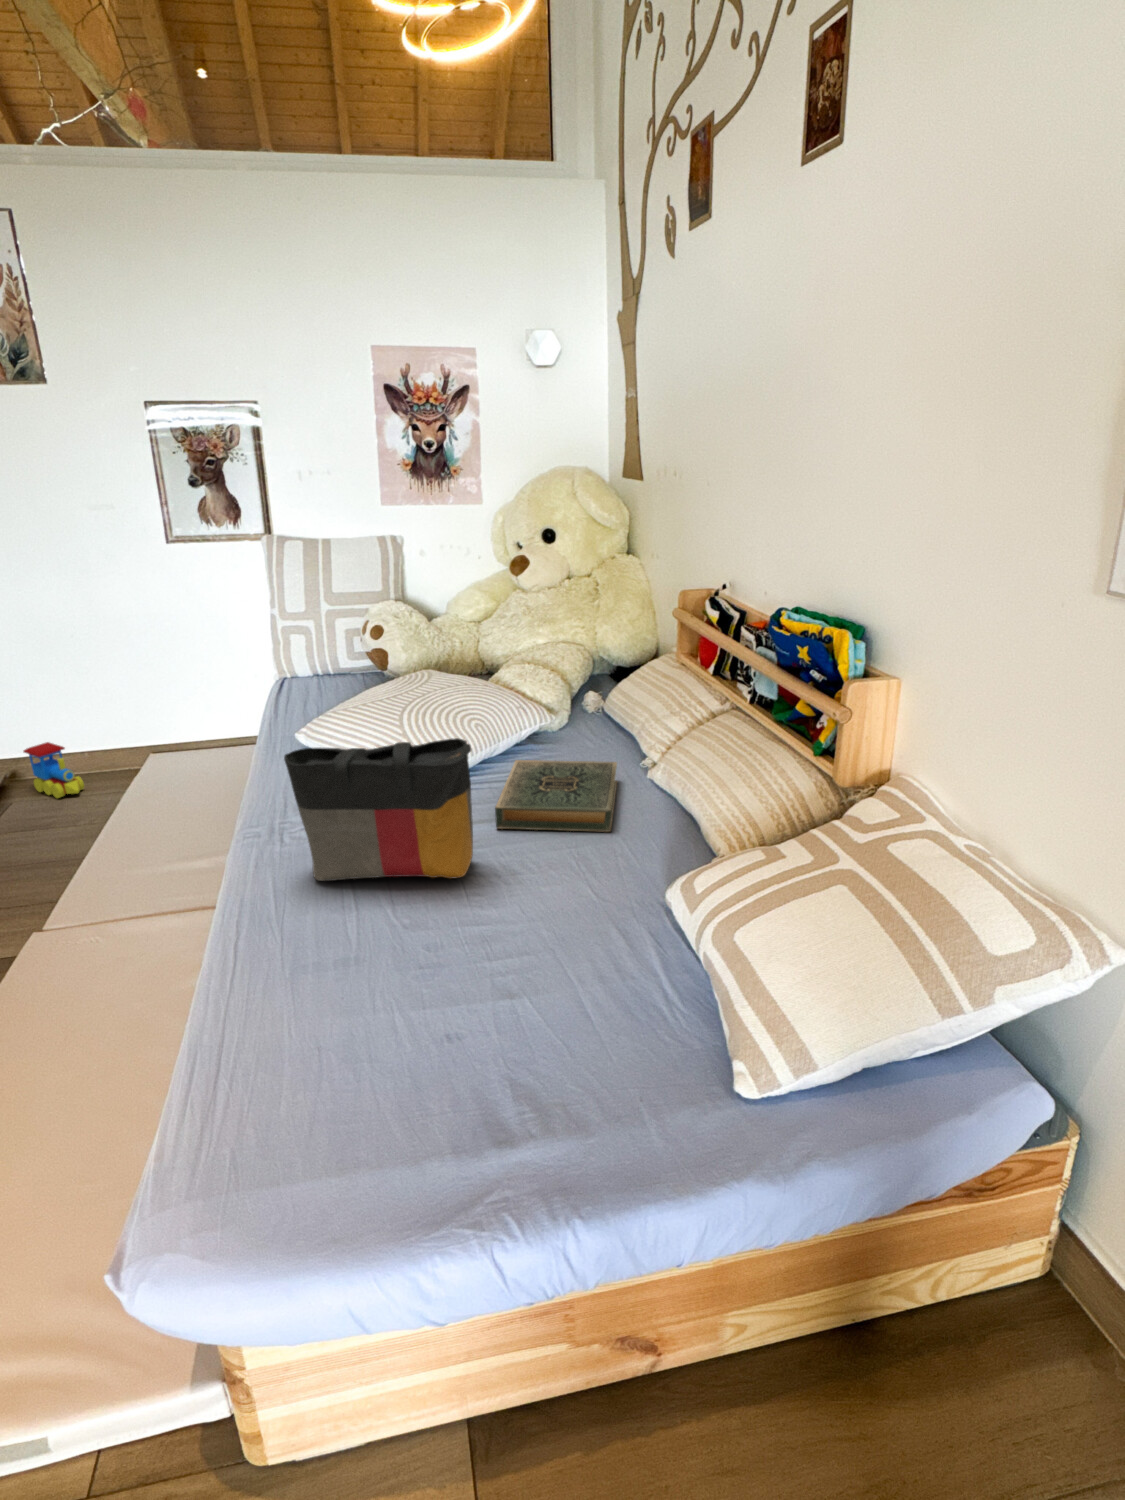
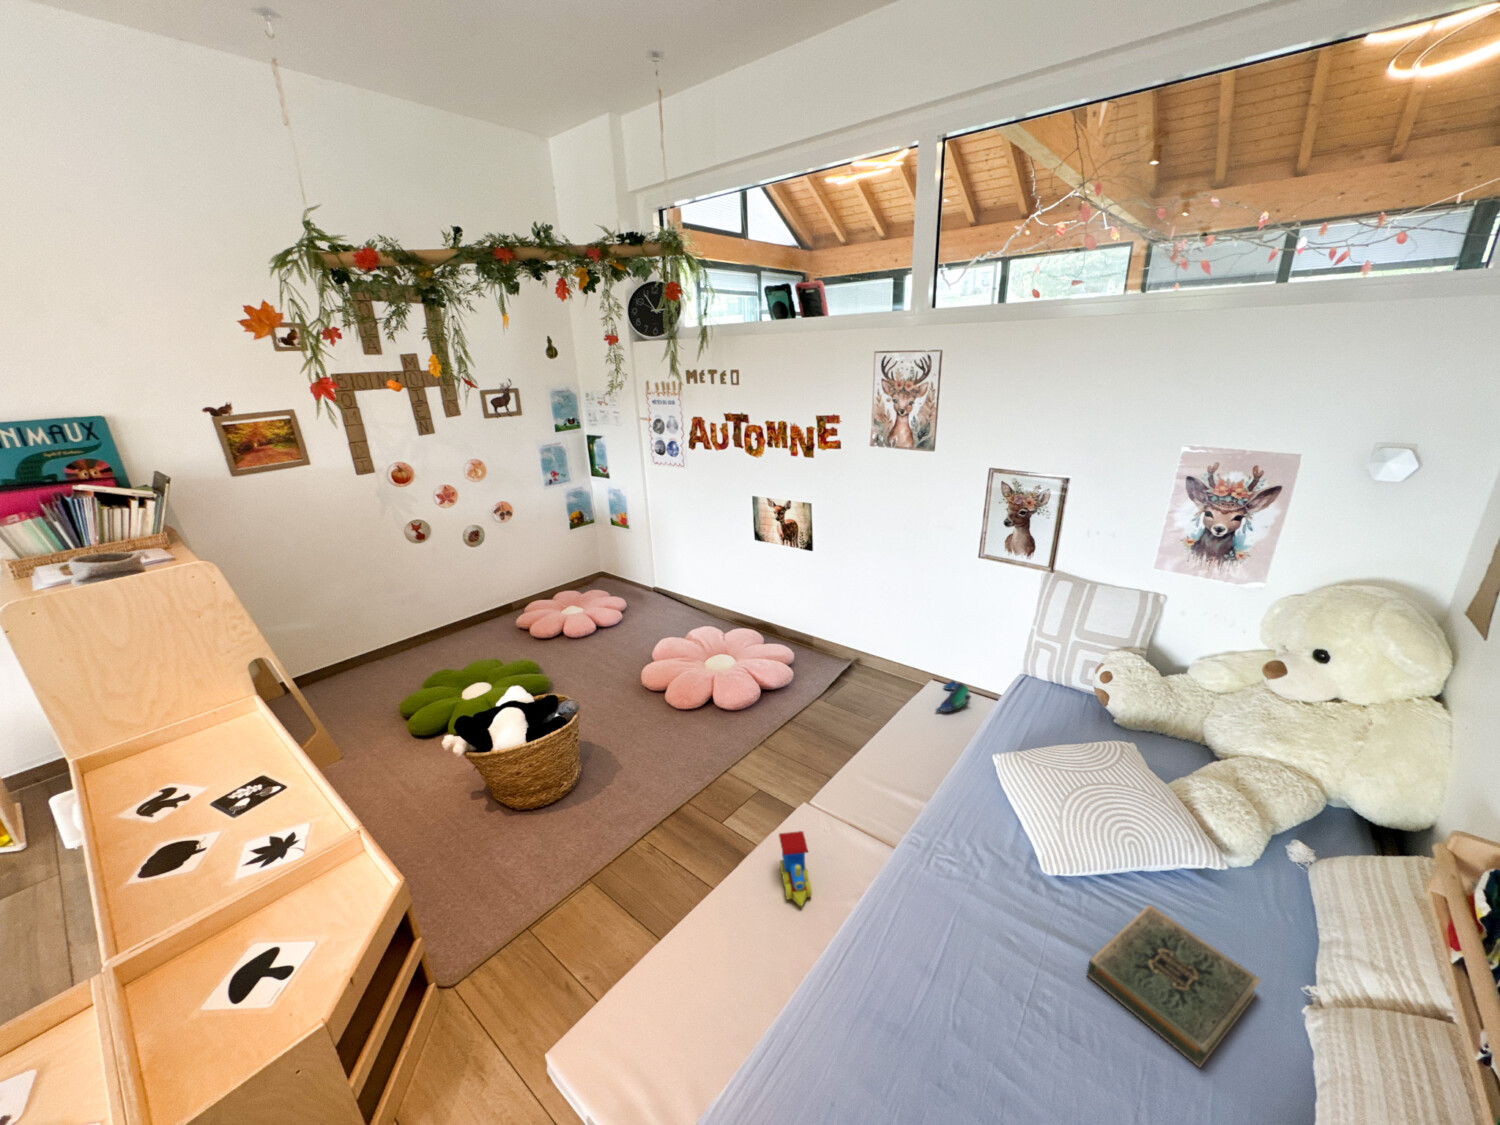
plush toy: none [172,733,219,776] -> present [936,681,971,712]
tote bag: present [284,738,473,881] -> none [918,841,1056,1019]
toy train: present [24,742,84,798] -> present [779,831,812,906]

